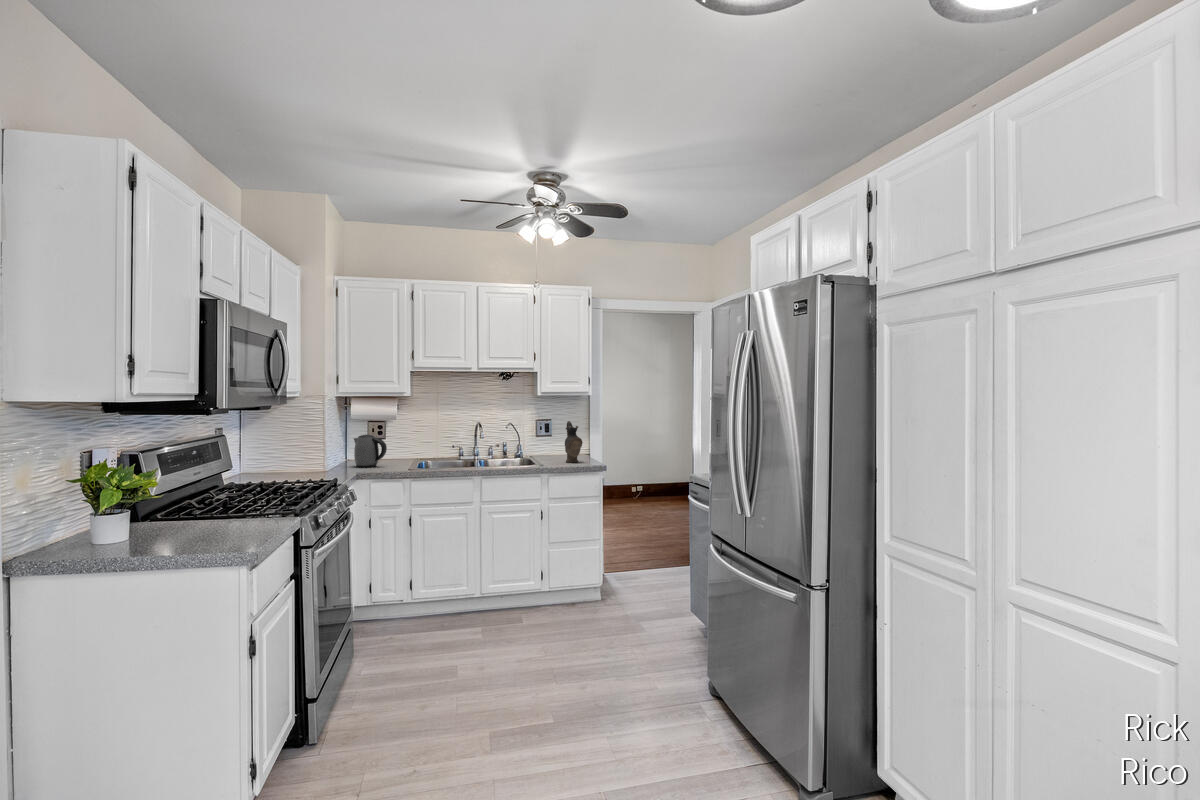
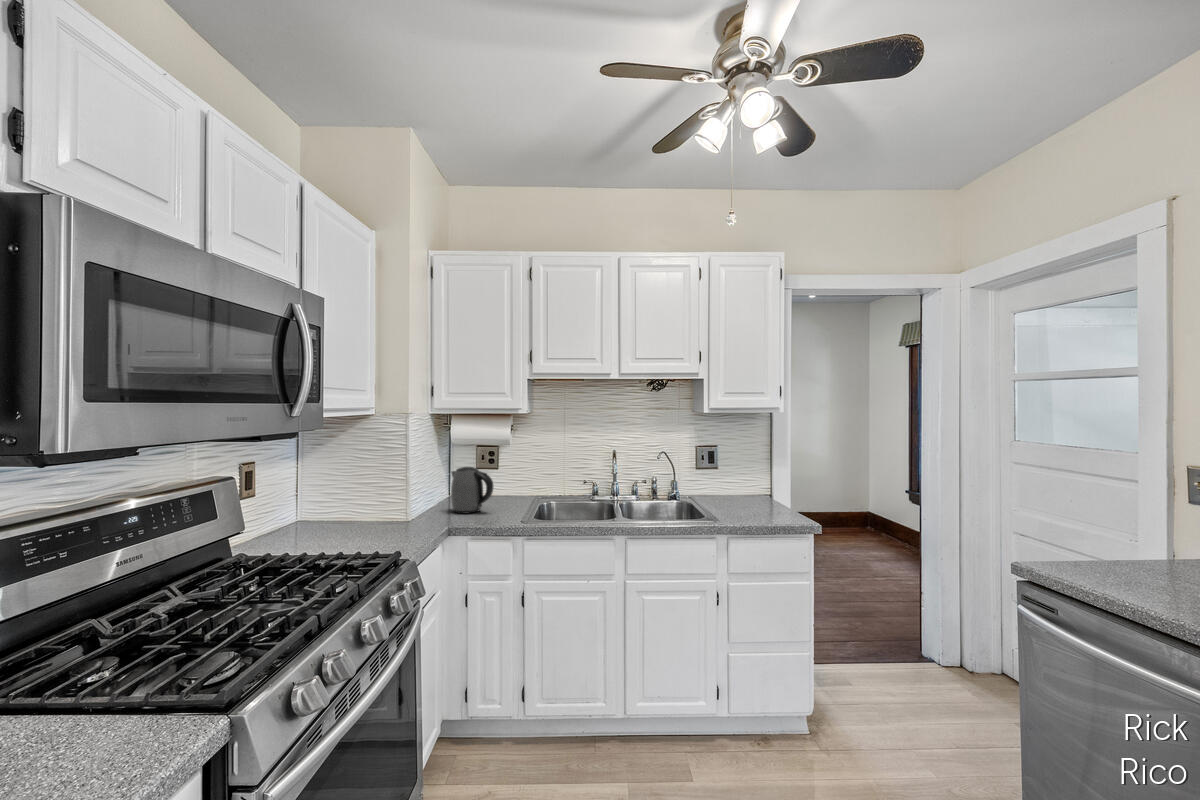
ceramic pitcher: present [565,421,582,462] -> none [743,450,770,512]

